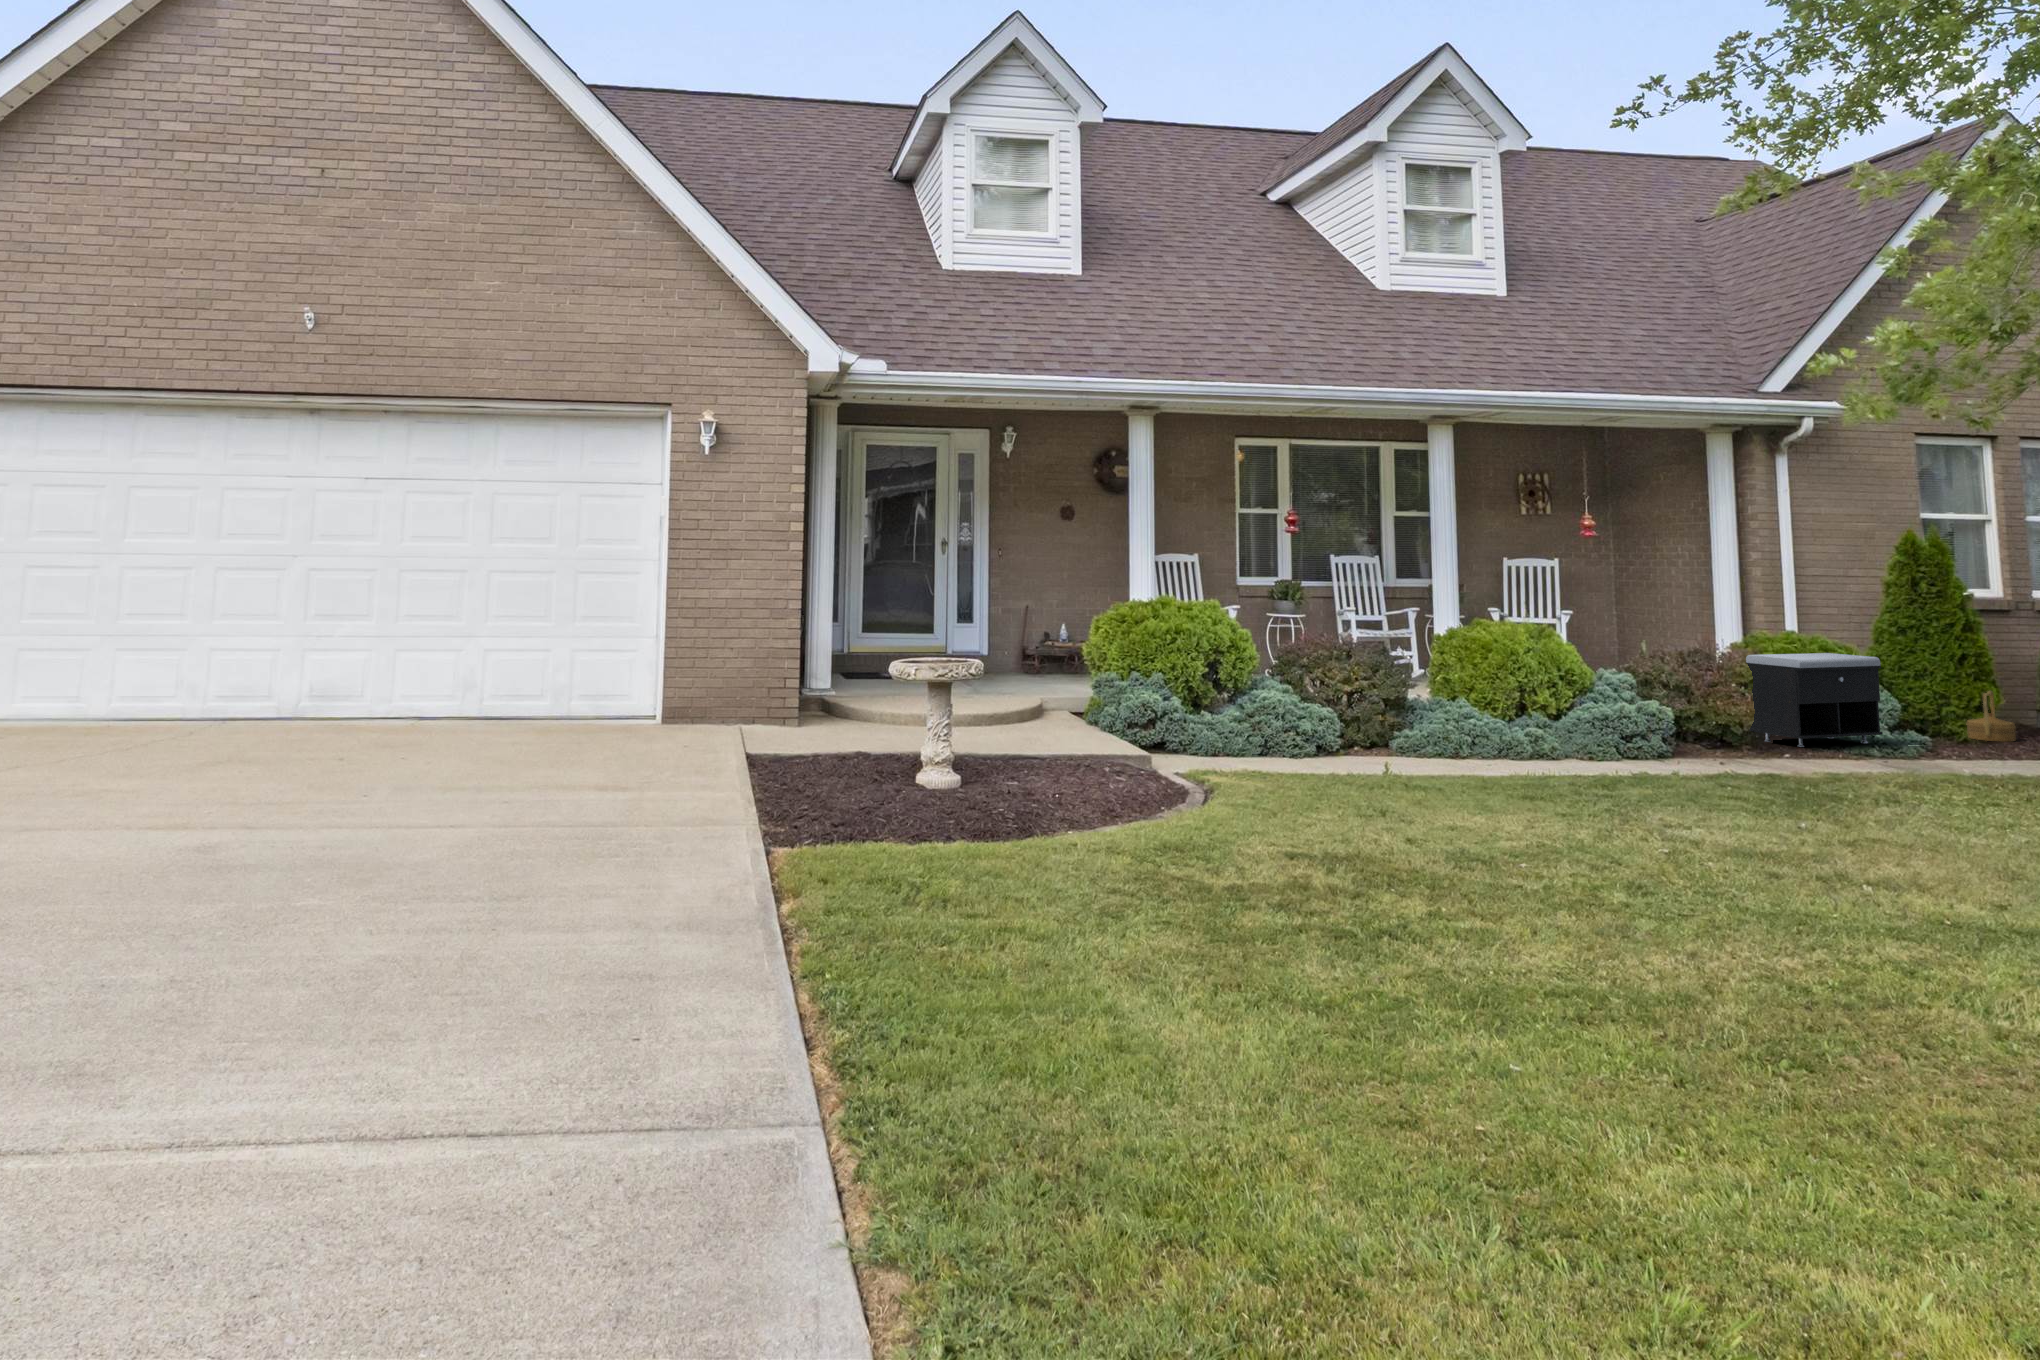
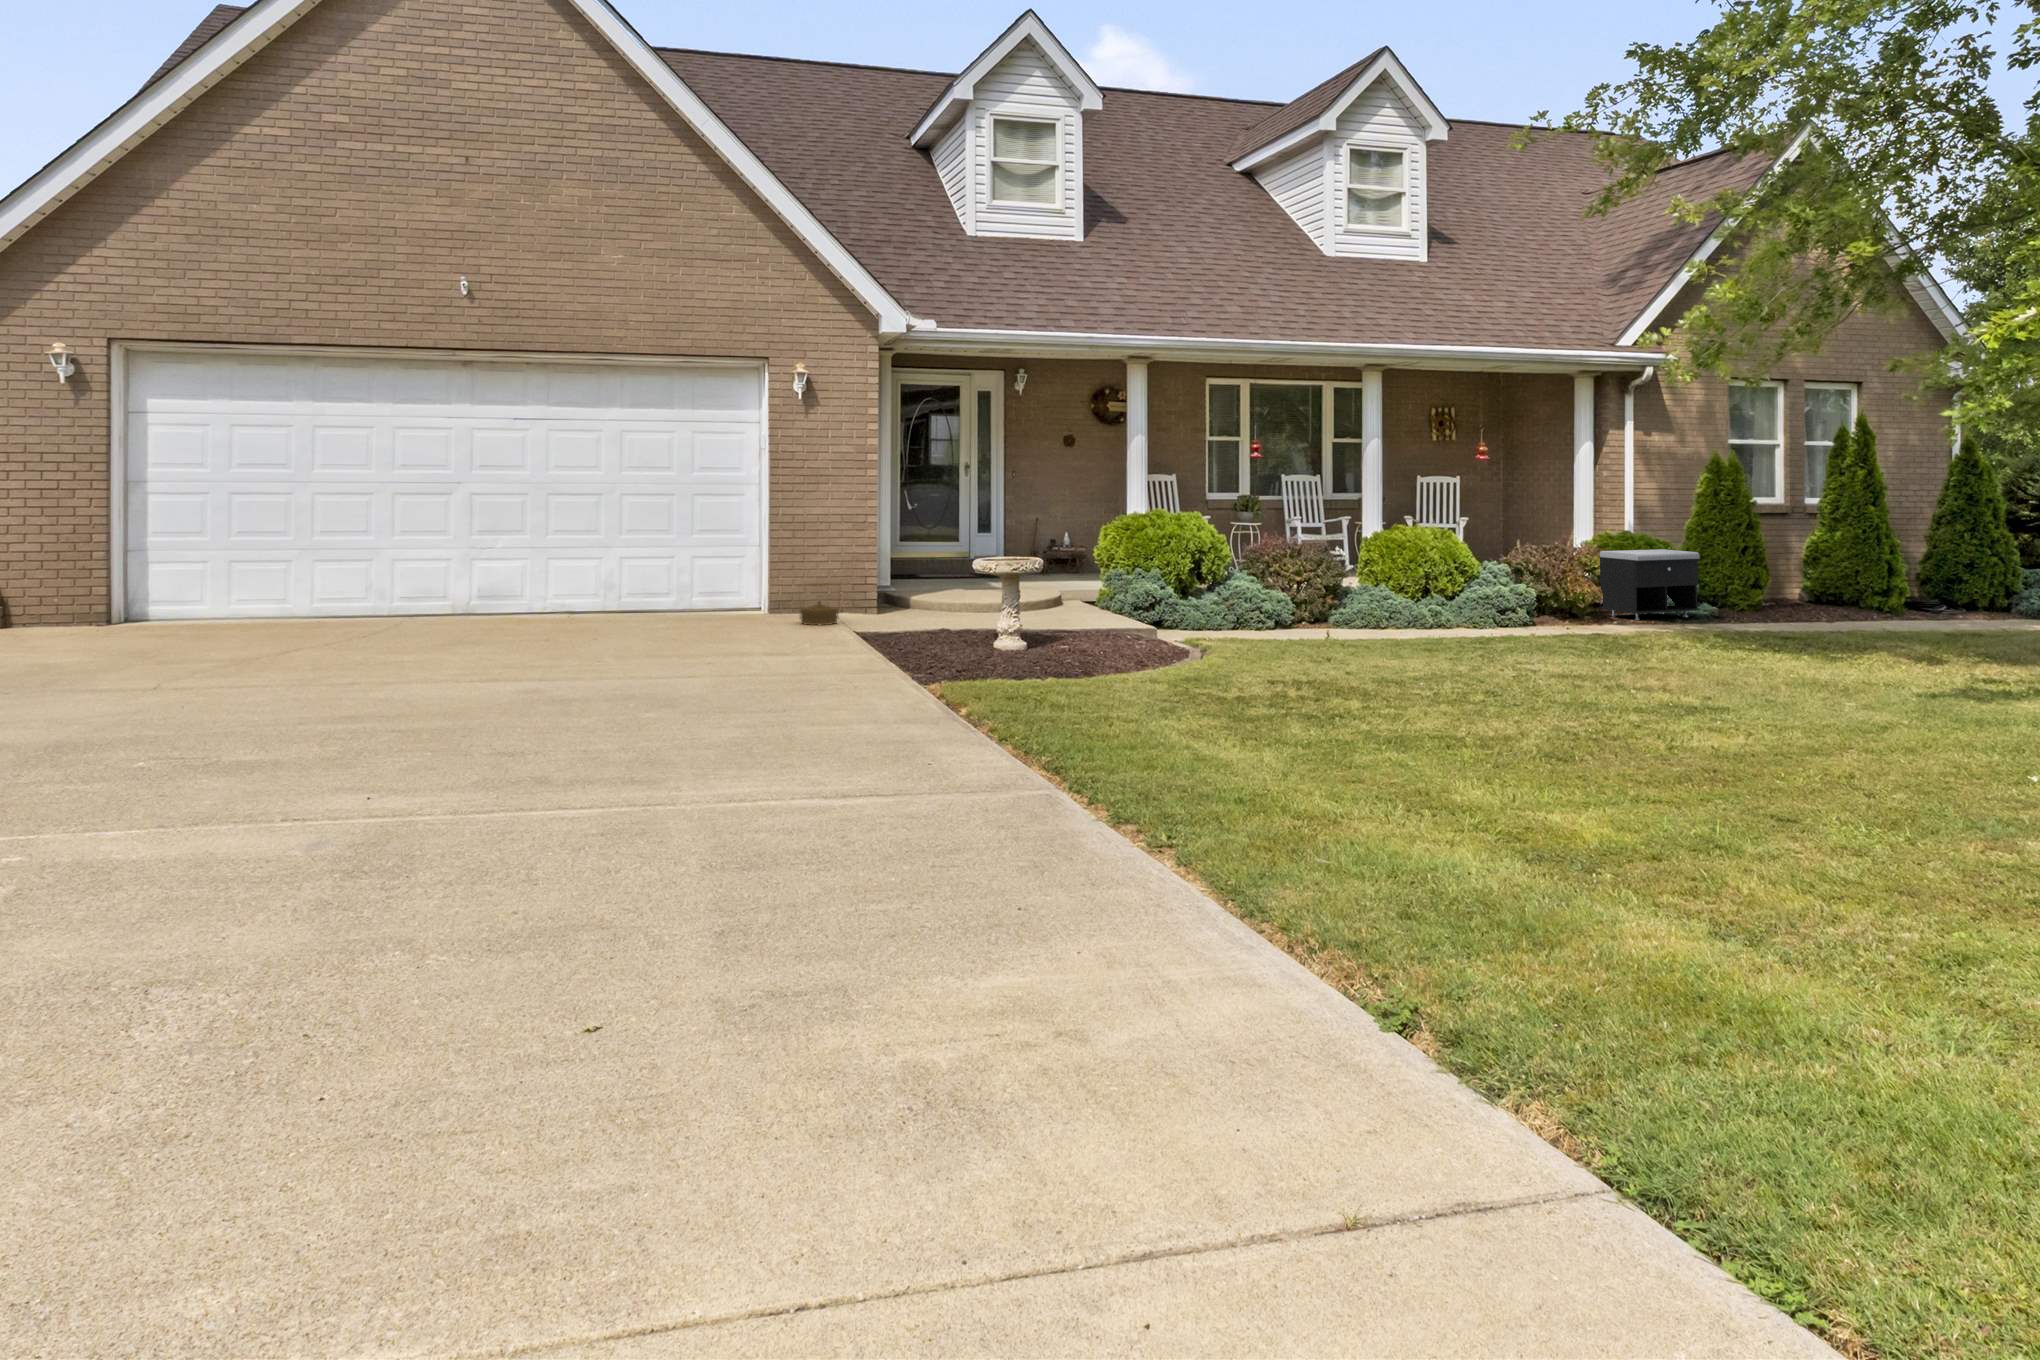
woven basket: present [1966,691,2016,742] -> present [799,582,840,625]

